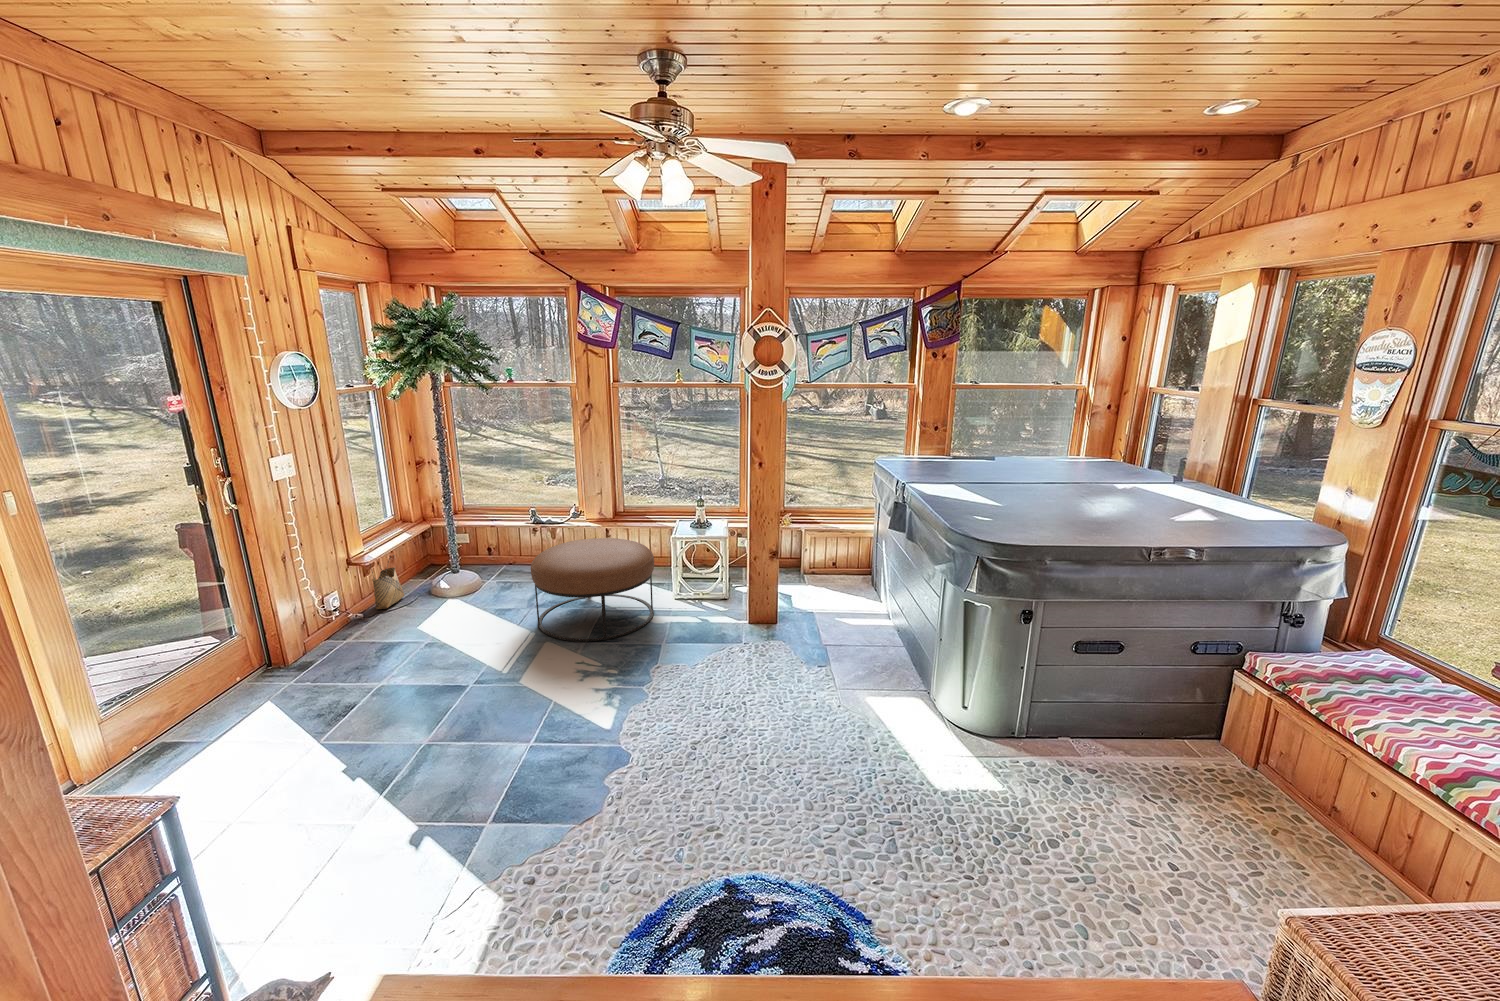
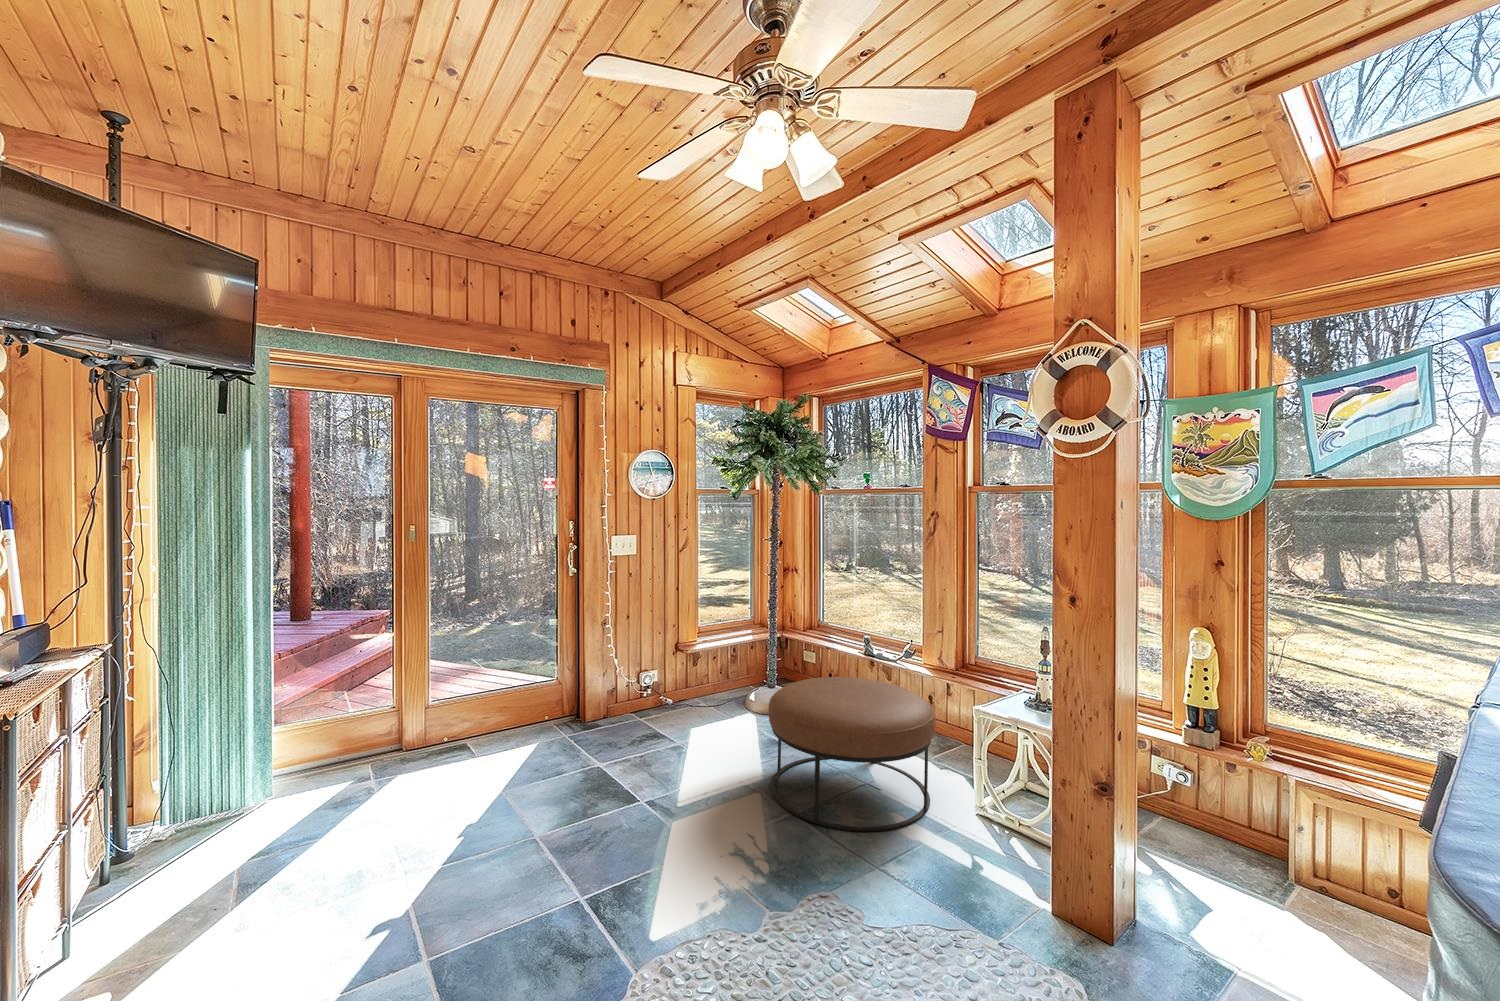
woven basket: present [370,557,404,609] -> none [693,647,725,702]

